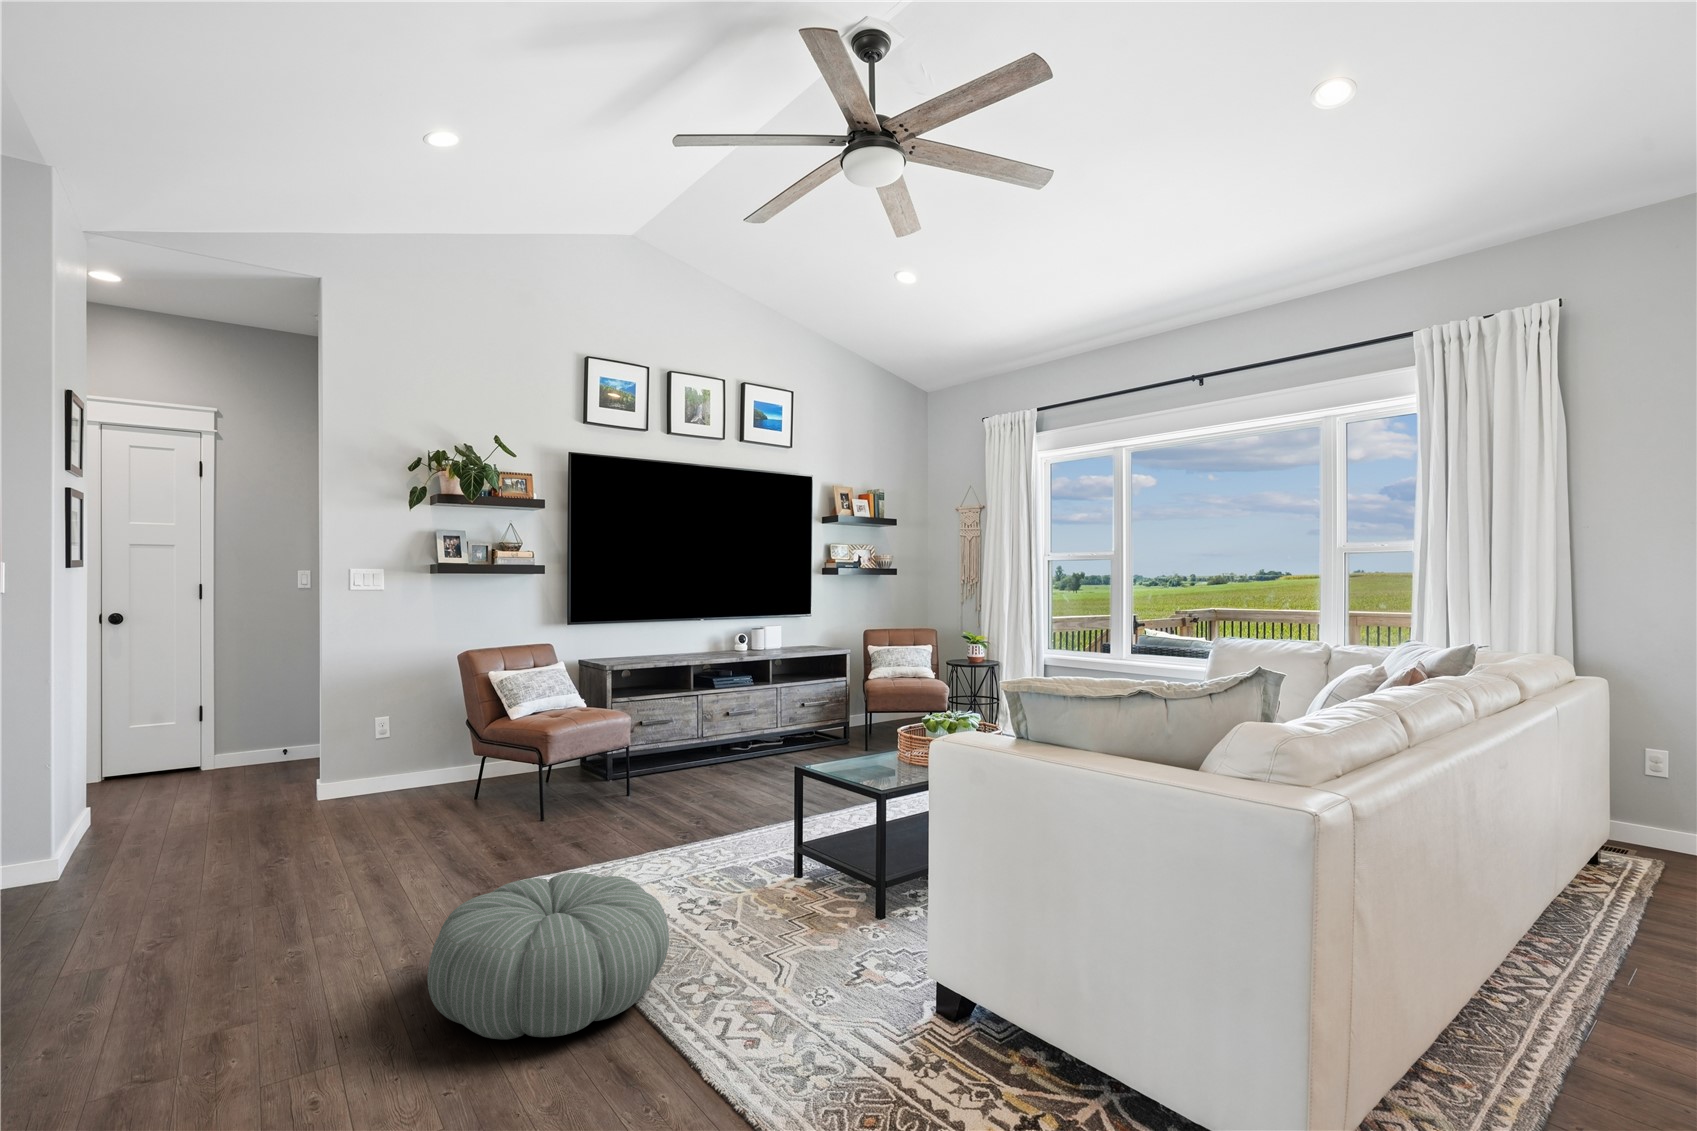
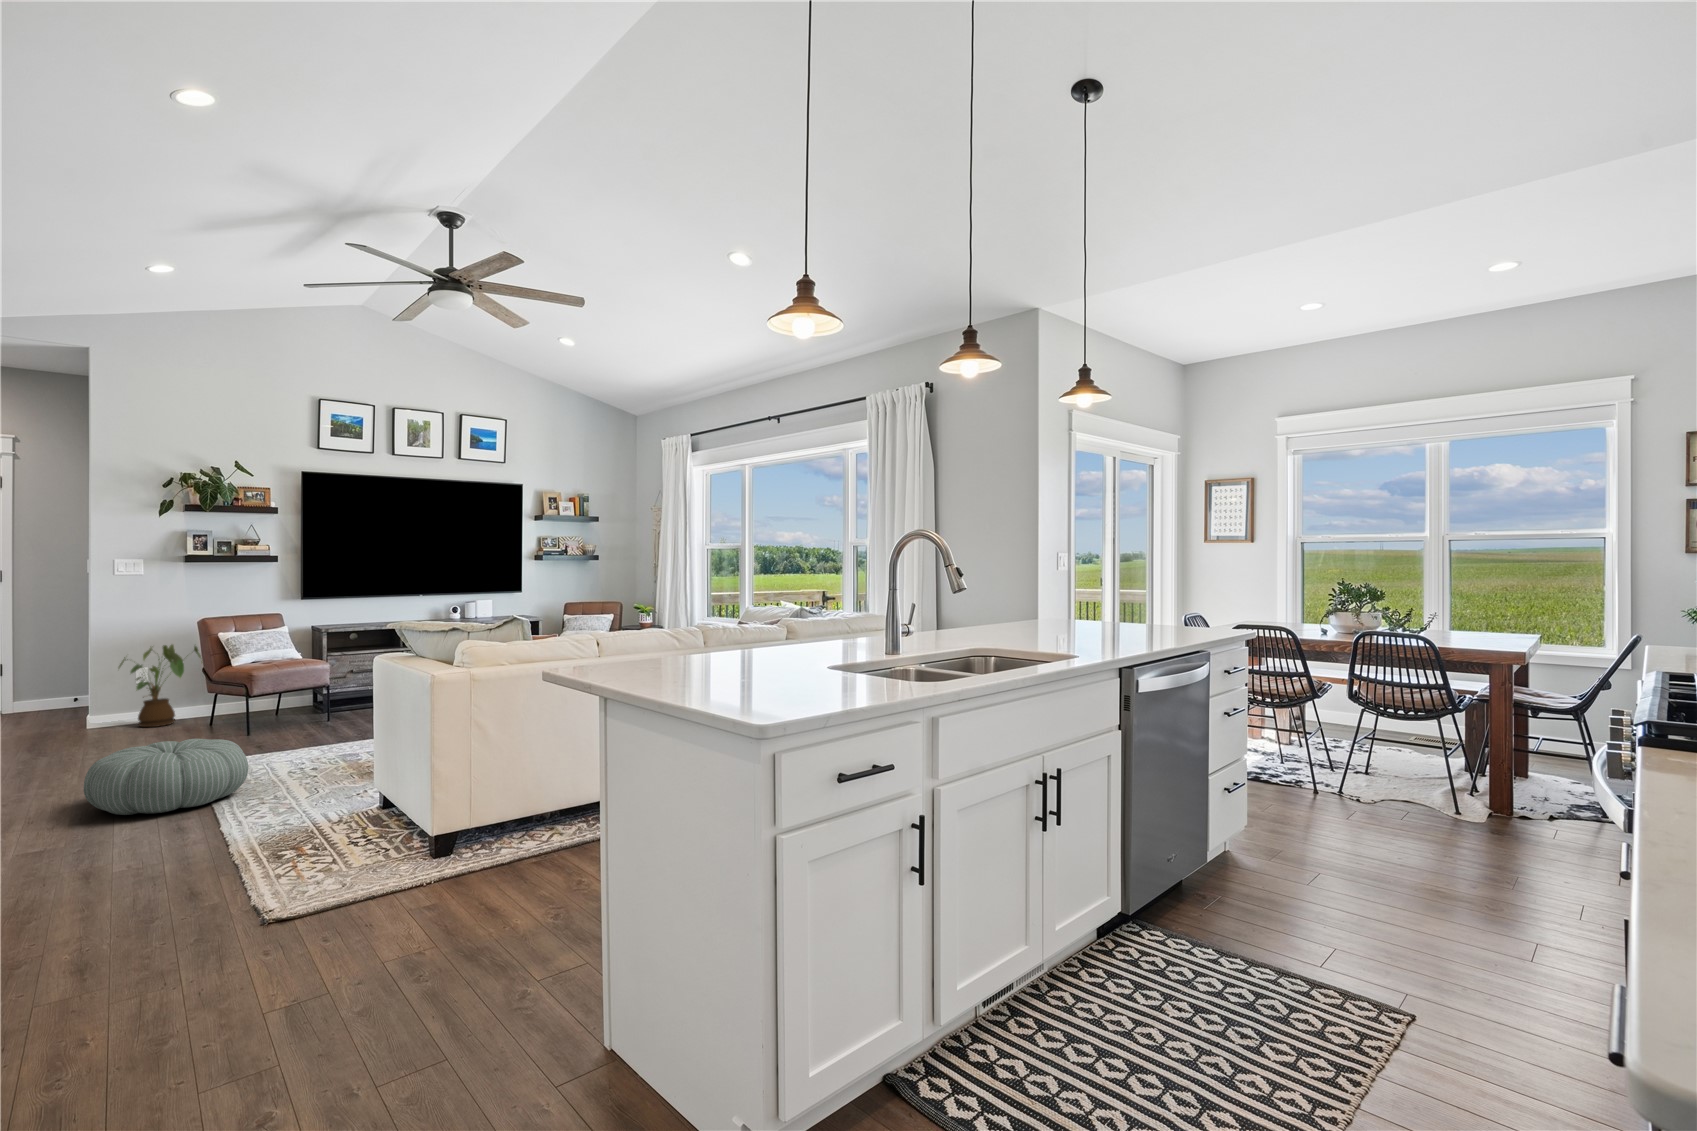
house plant: none [359,686,459,805] -> present [119,645,202,727]

